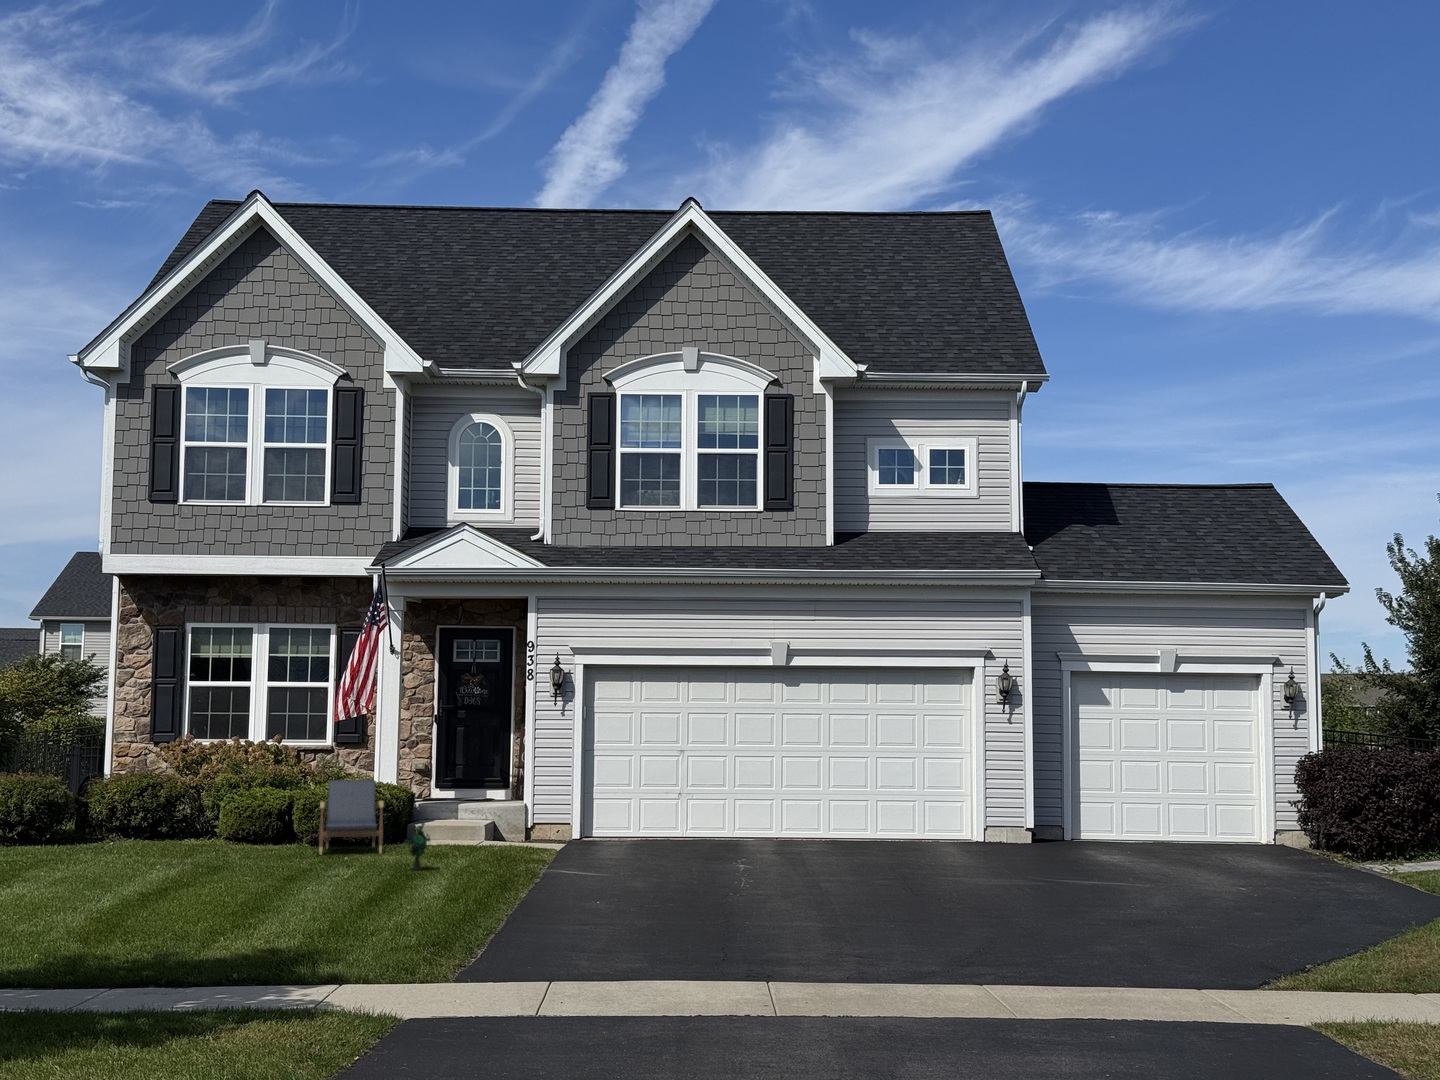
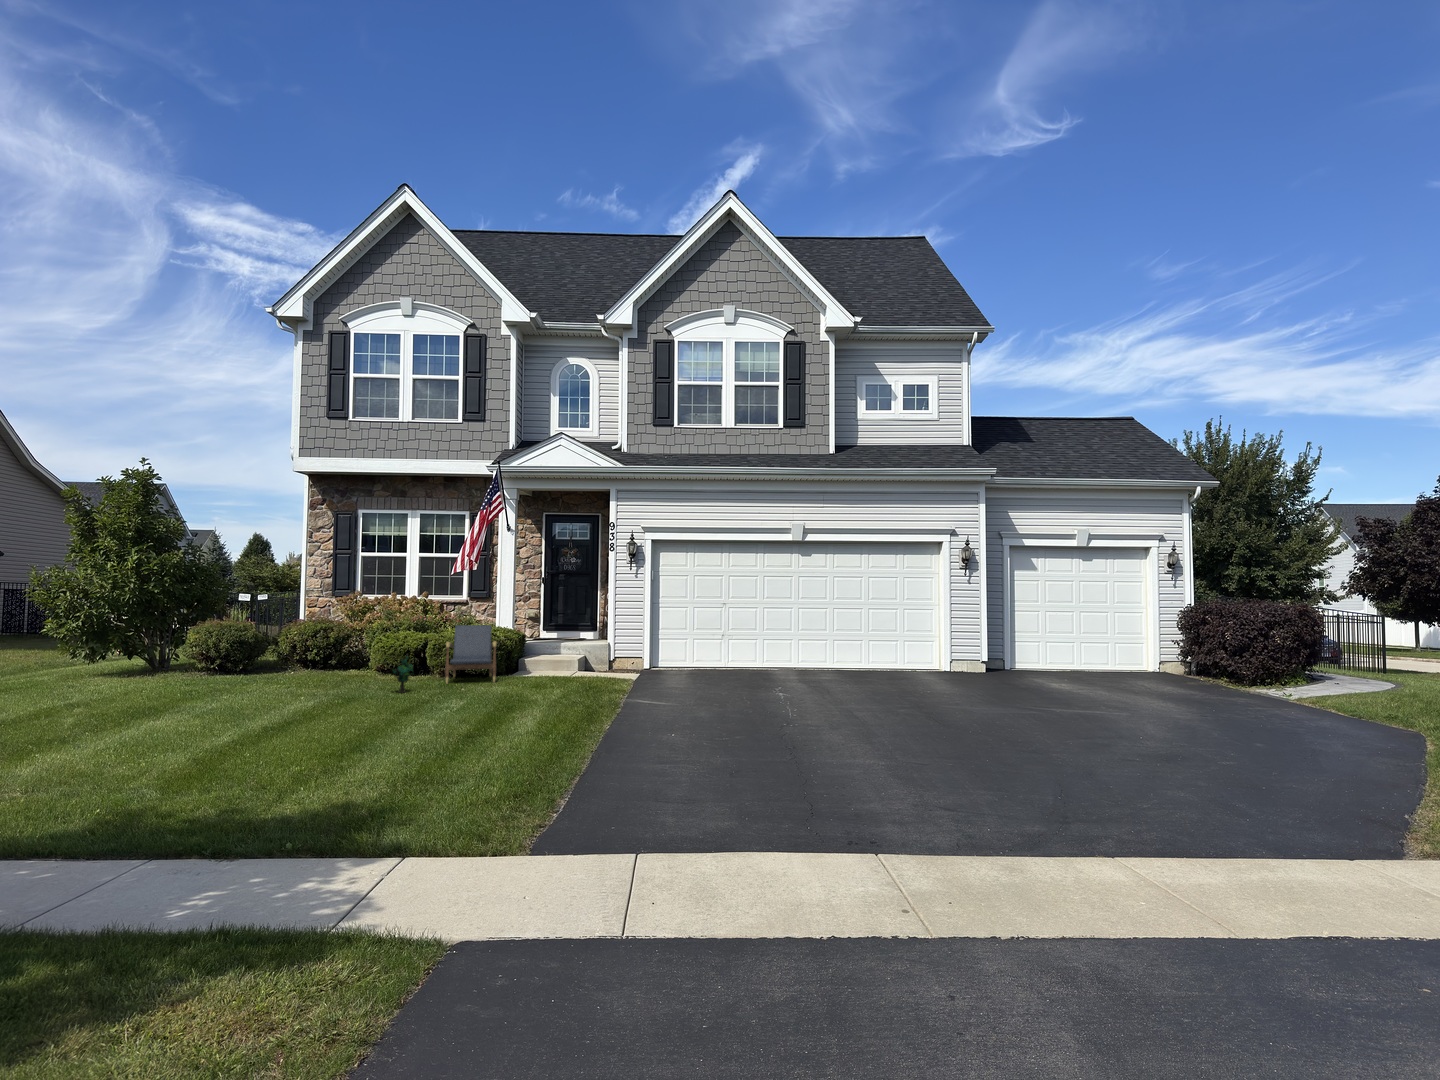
decorative plant: present [405,823,430,870] -> present [393,656,413,693]

